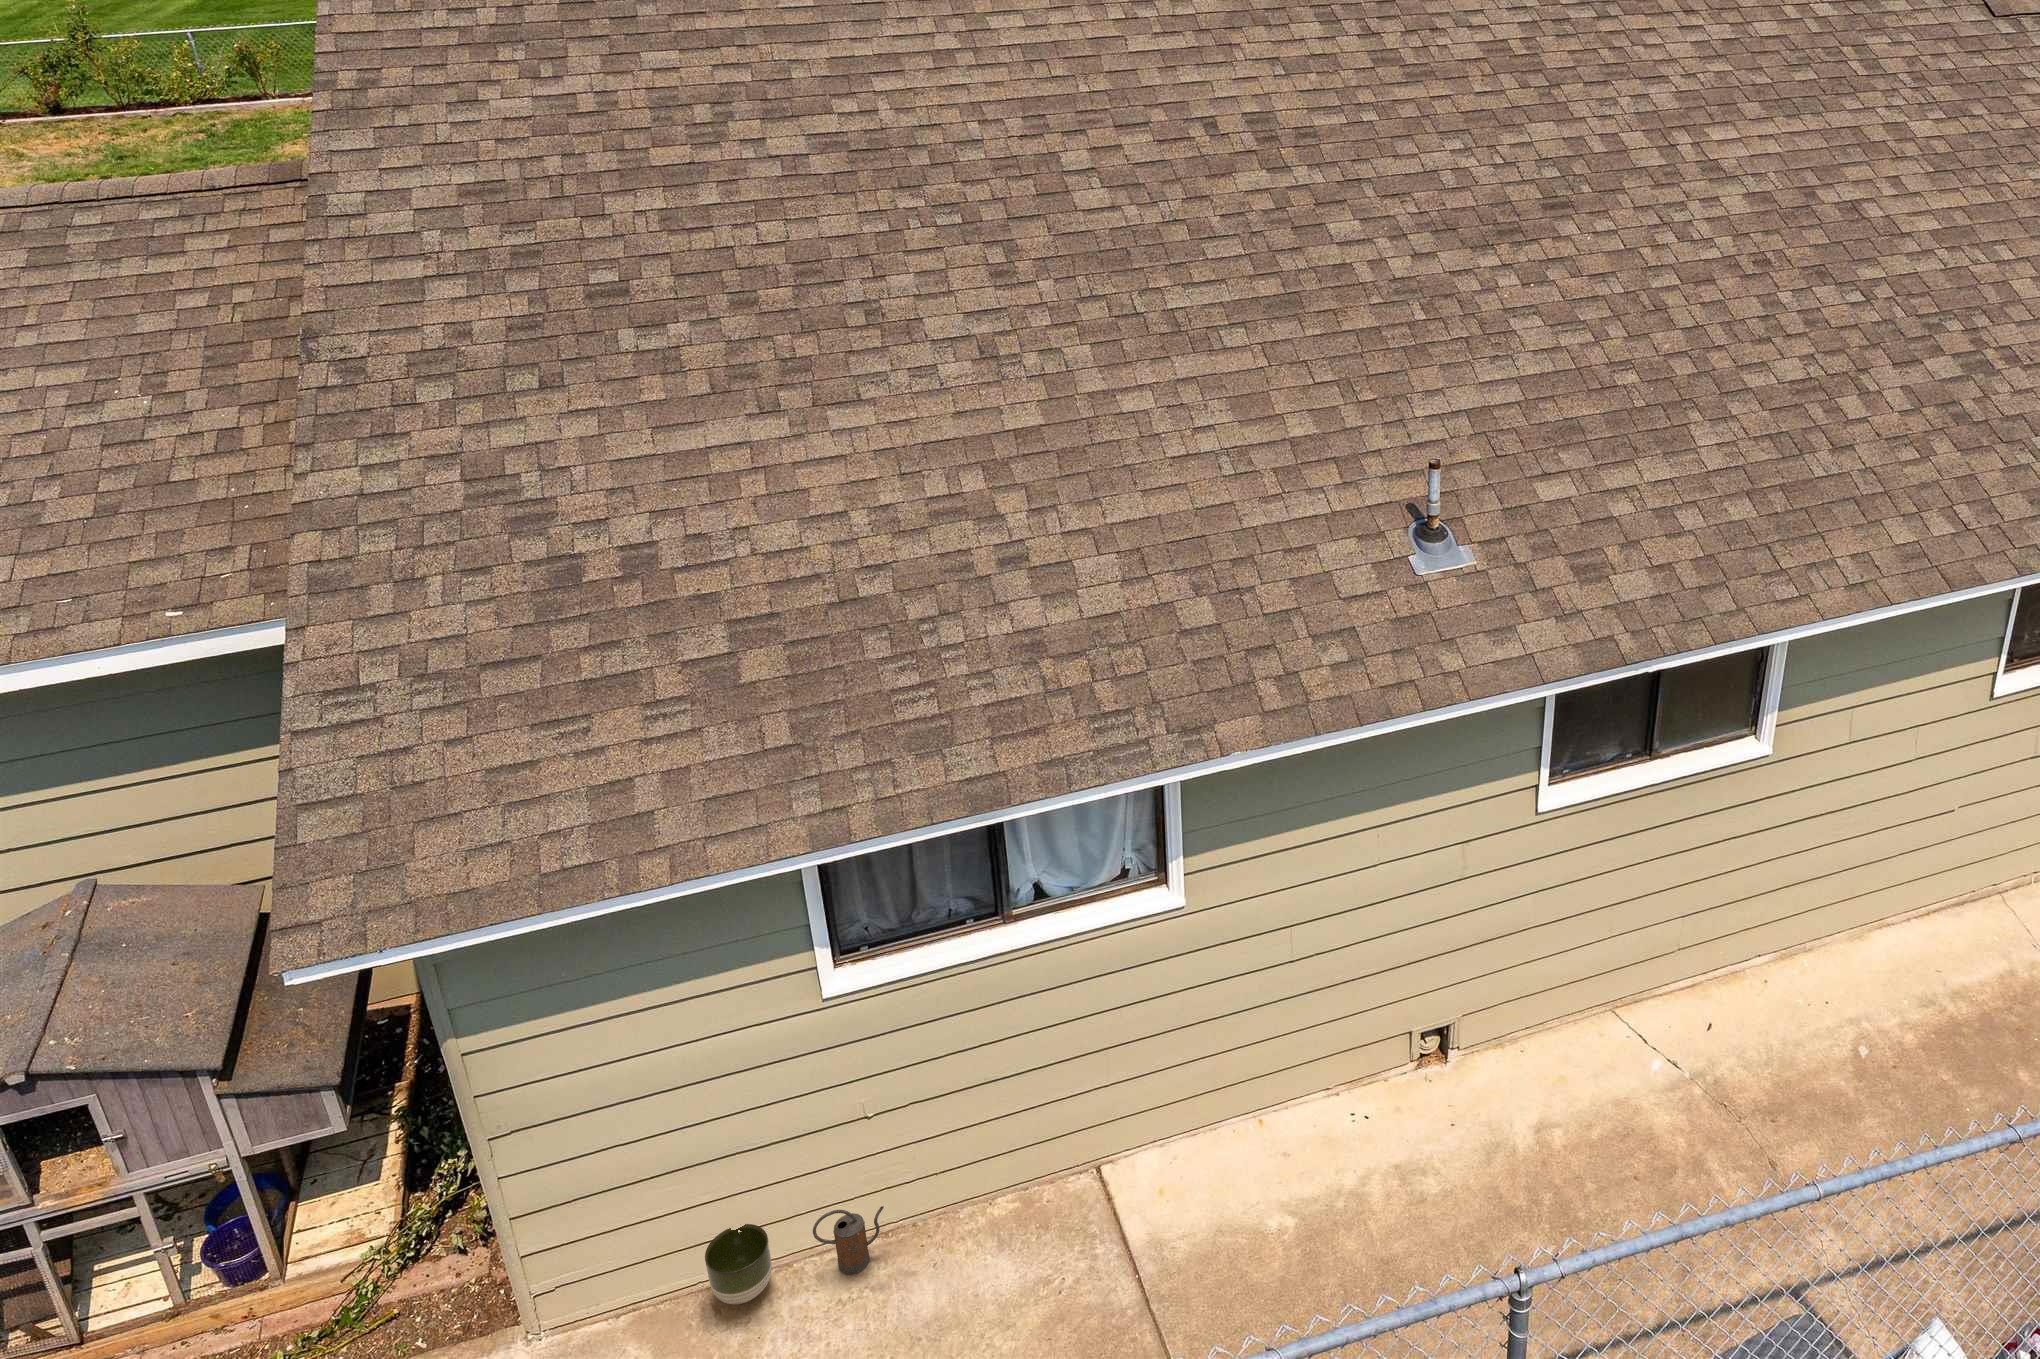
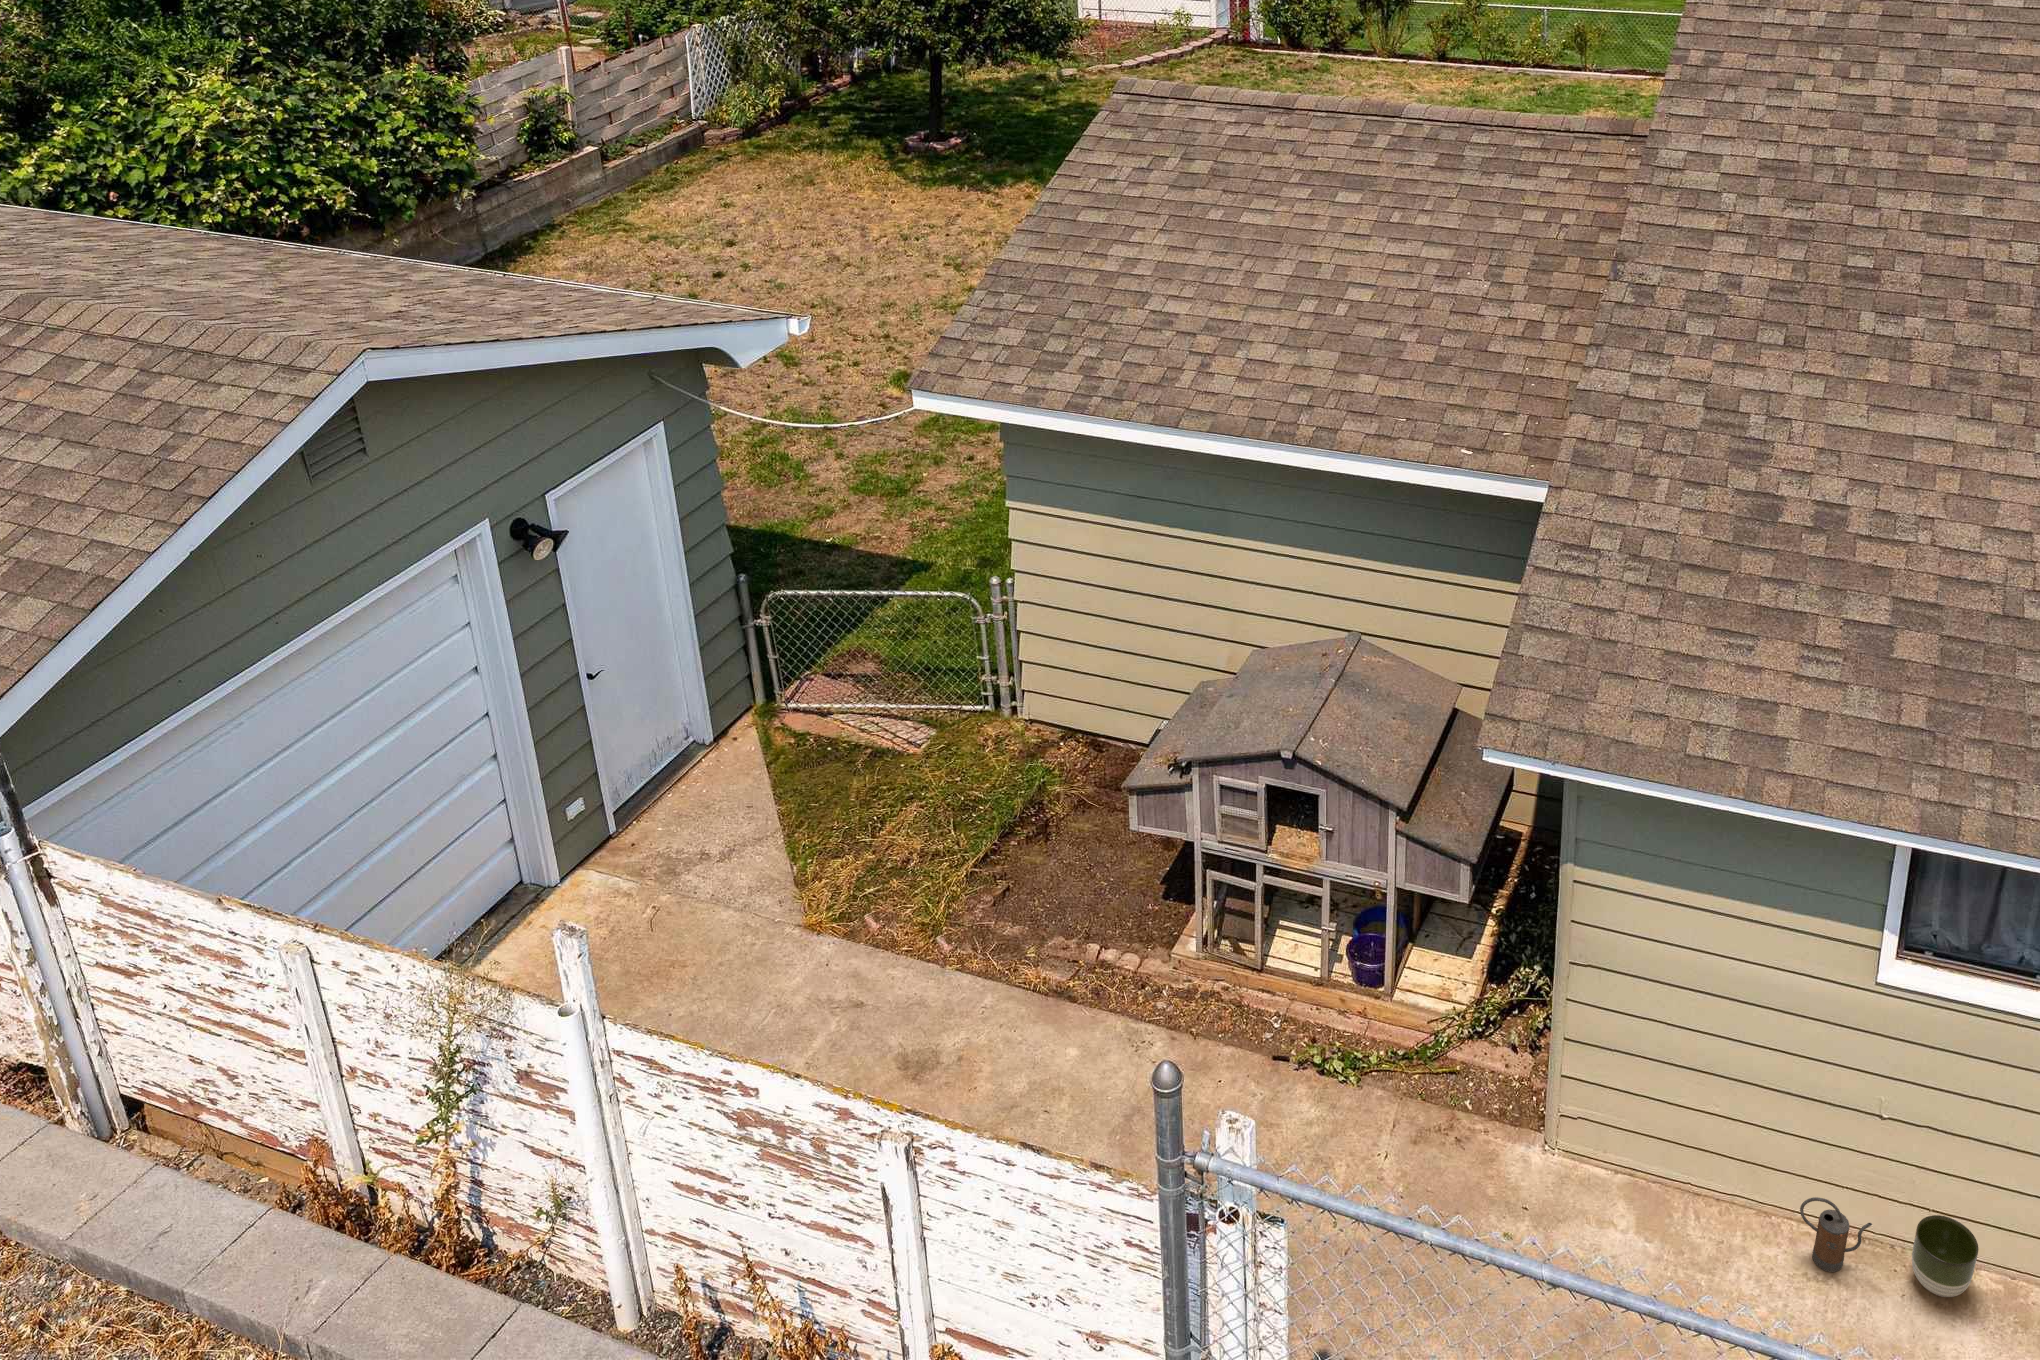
planter: present [705,1224,772,1304] -> present [1912,1215,1979,1297]

